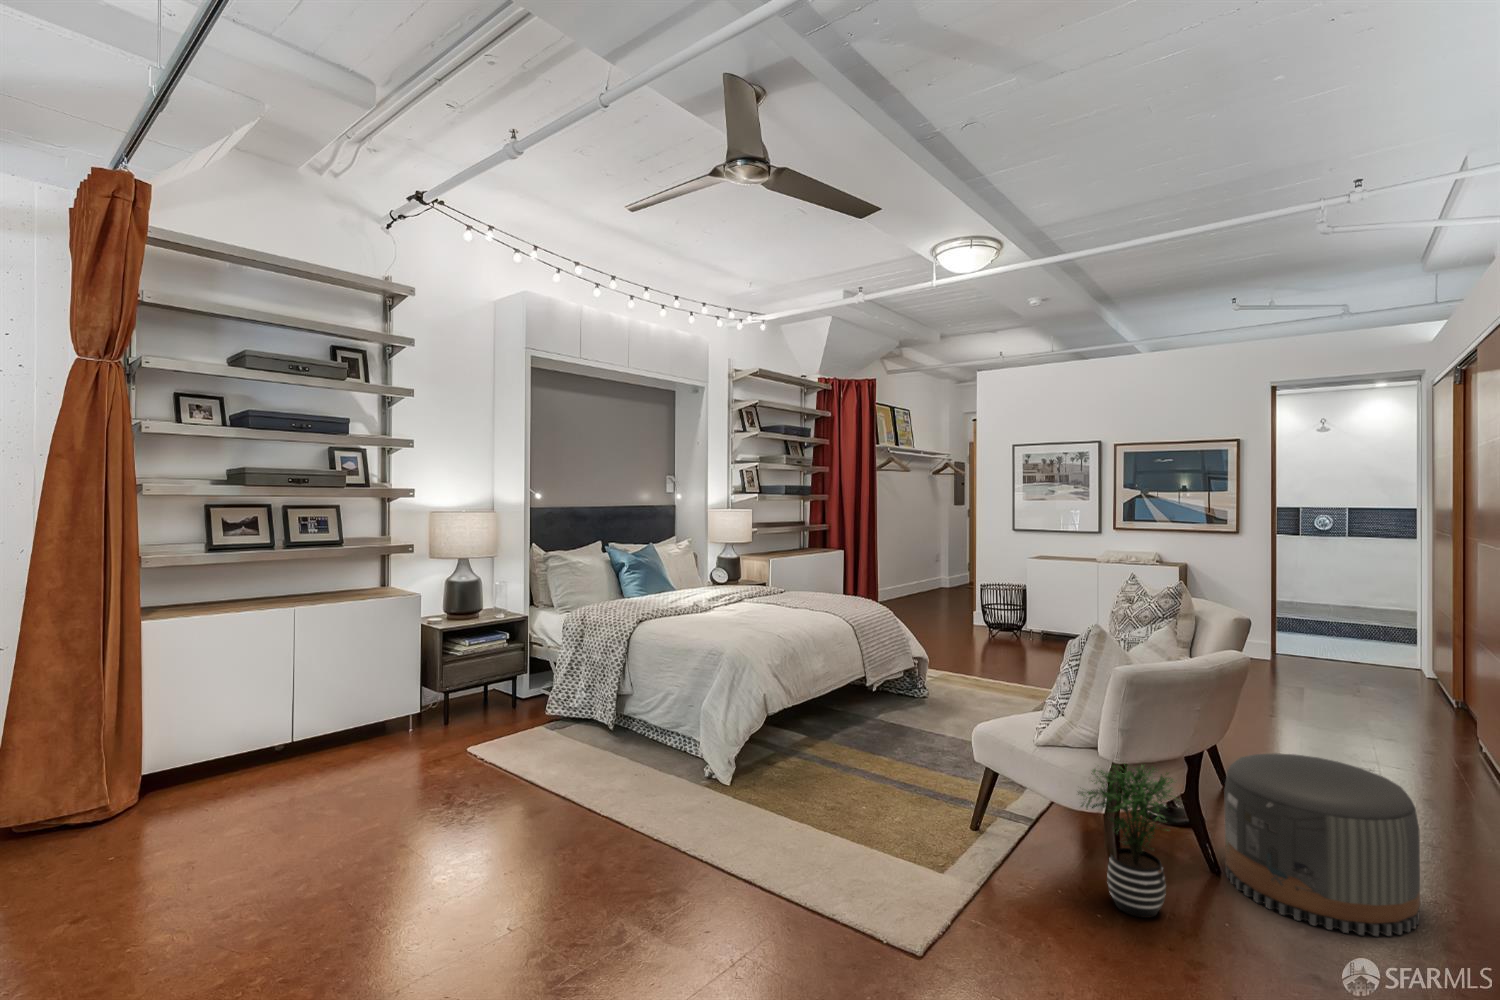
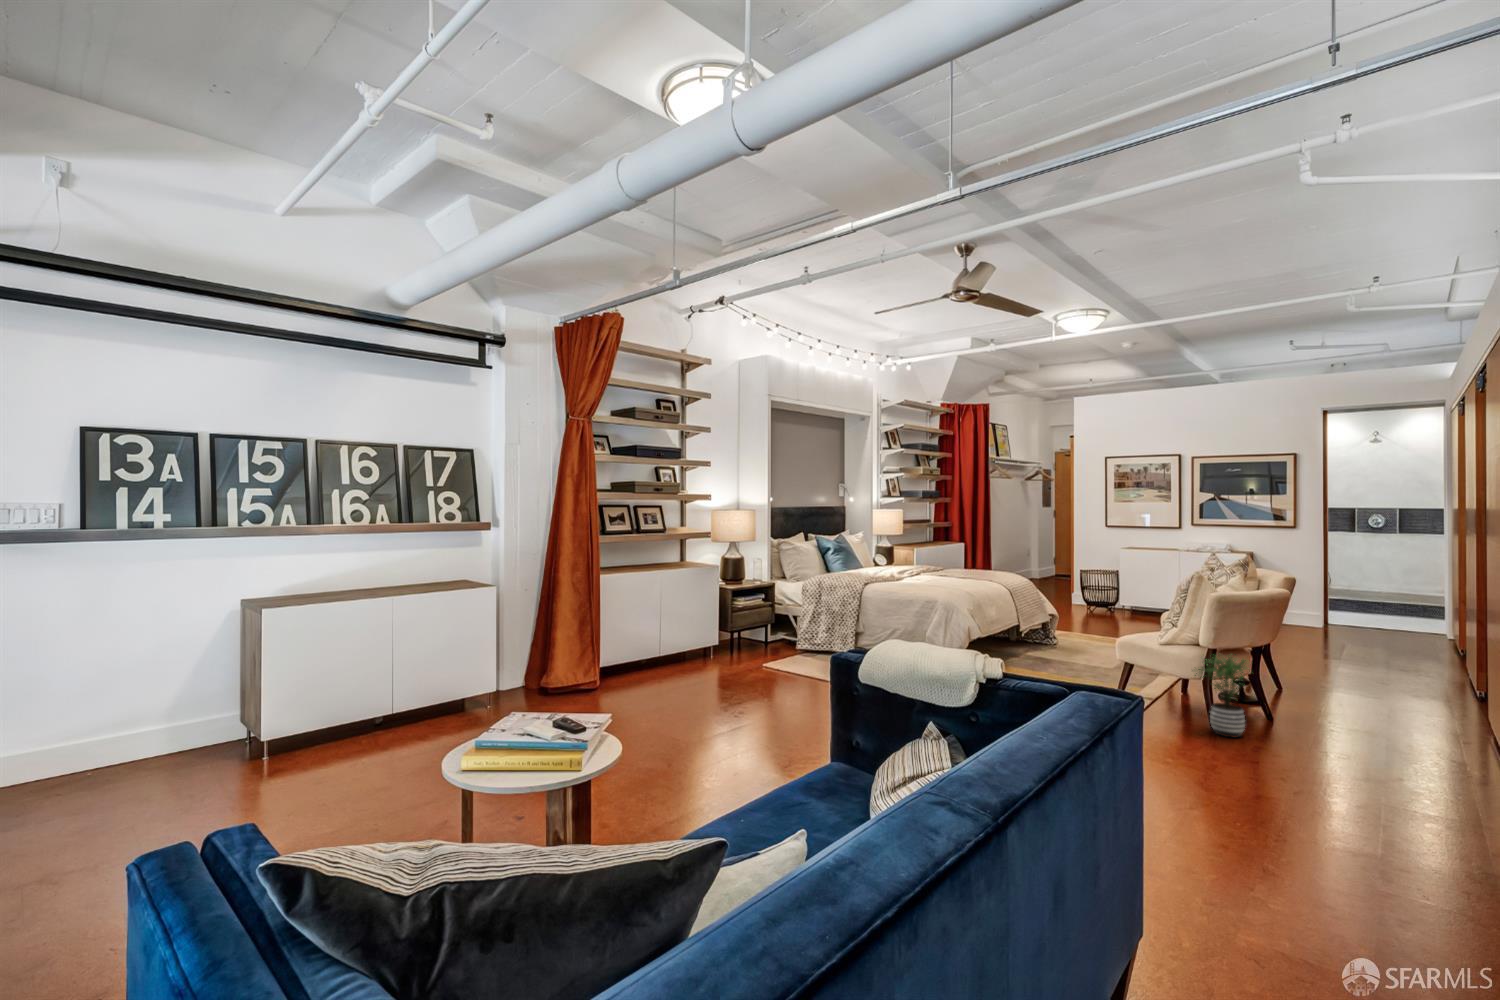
pouf: present [1224,753,1420,936] -> none [1281,655,1397,746]

